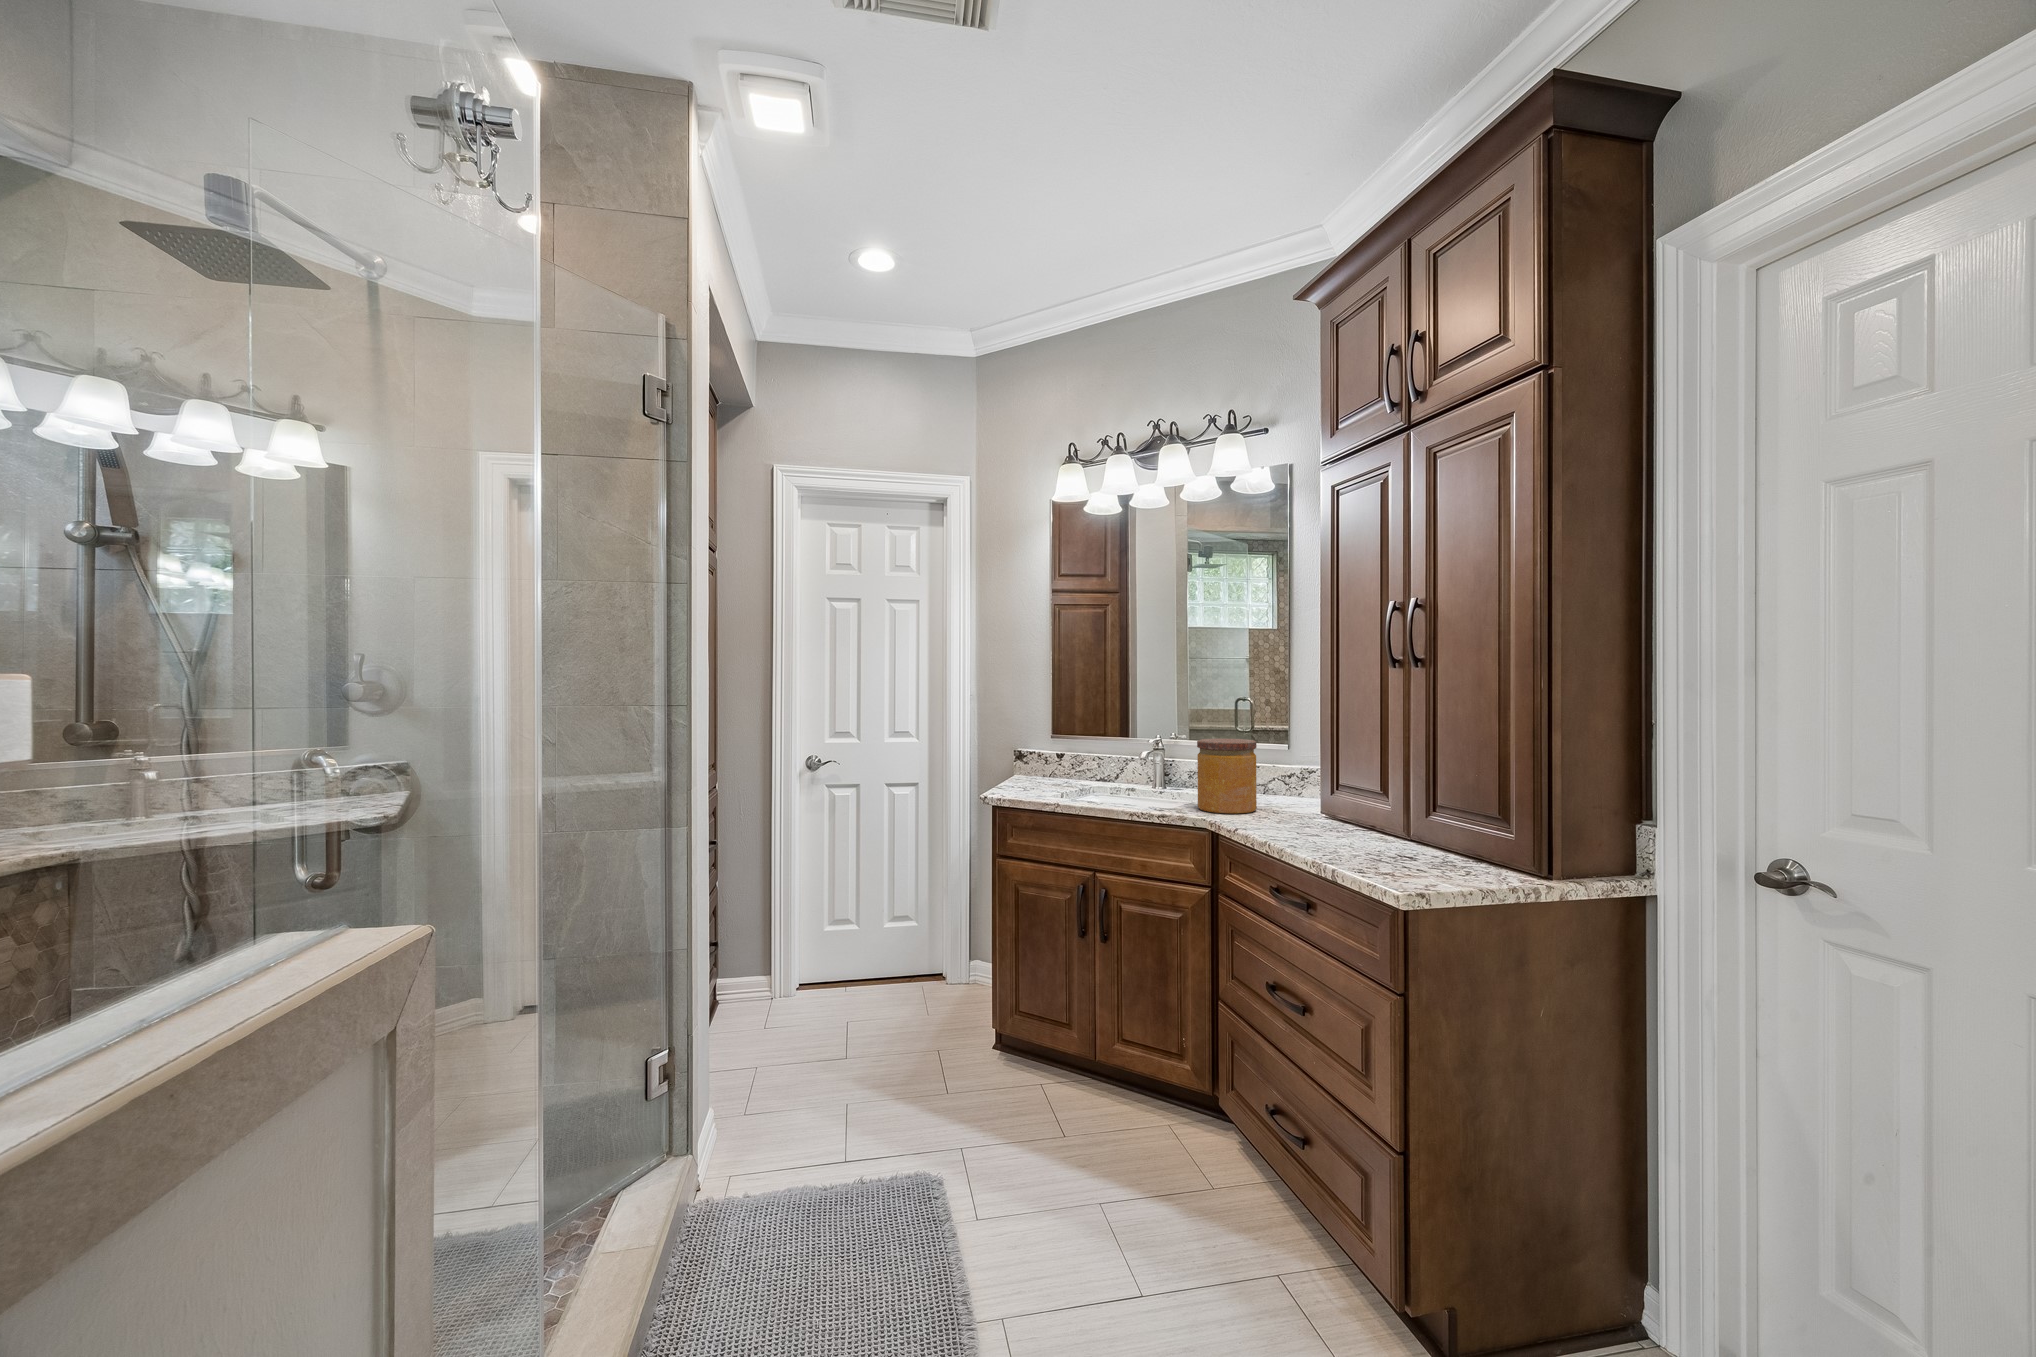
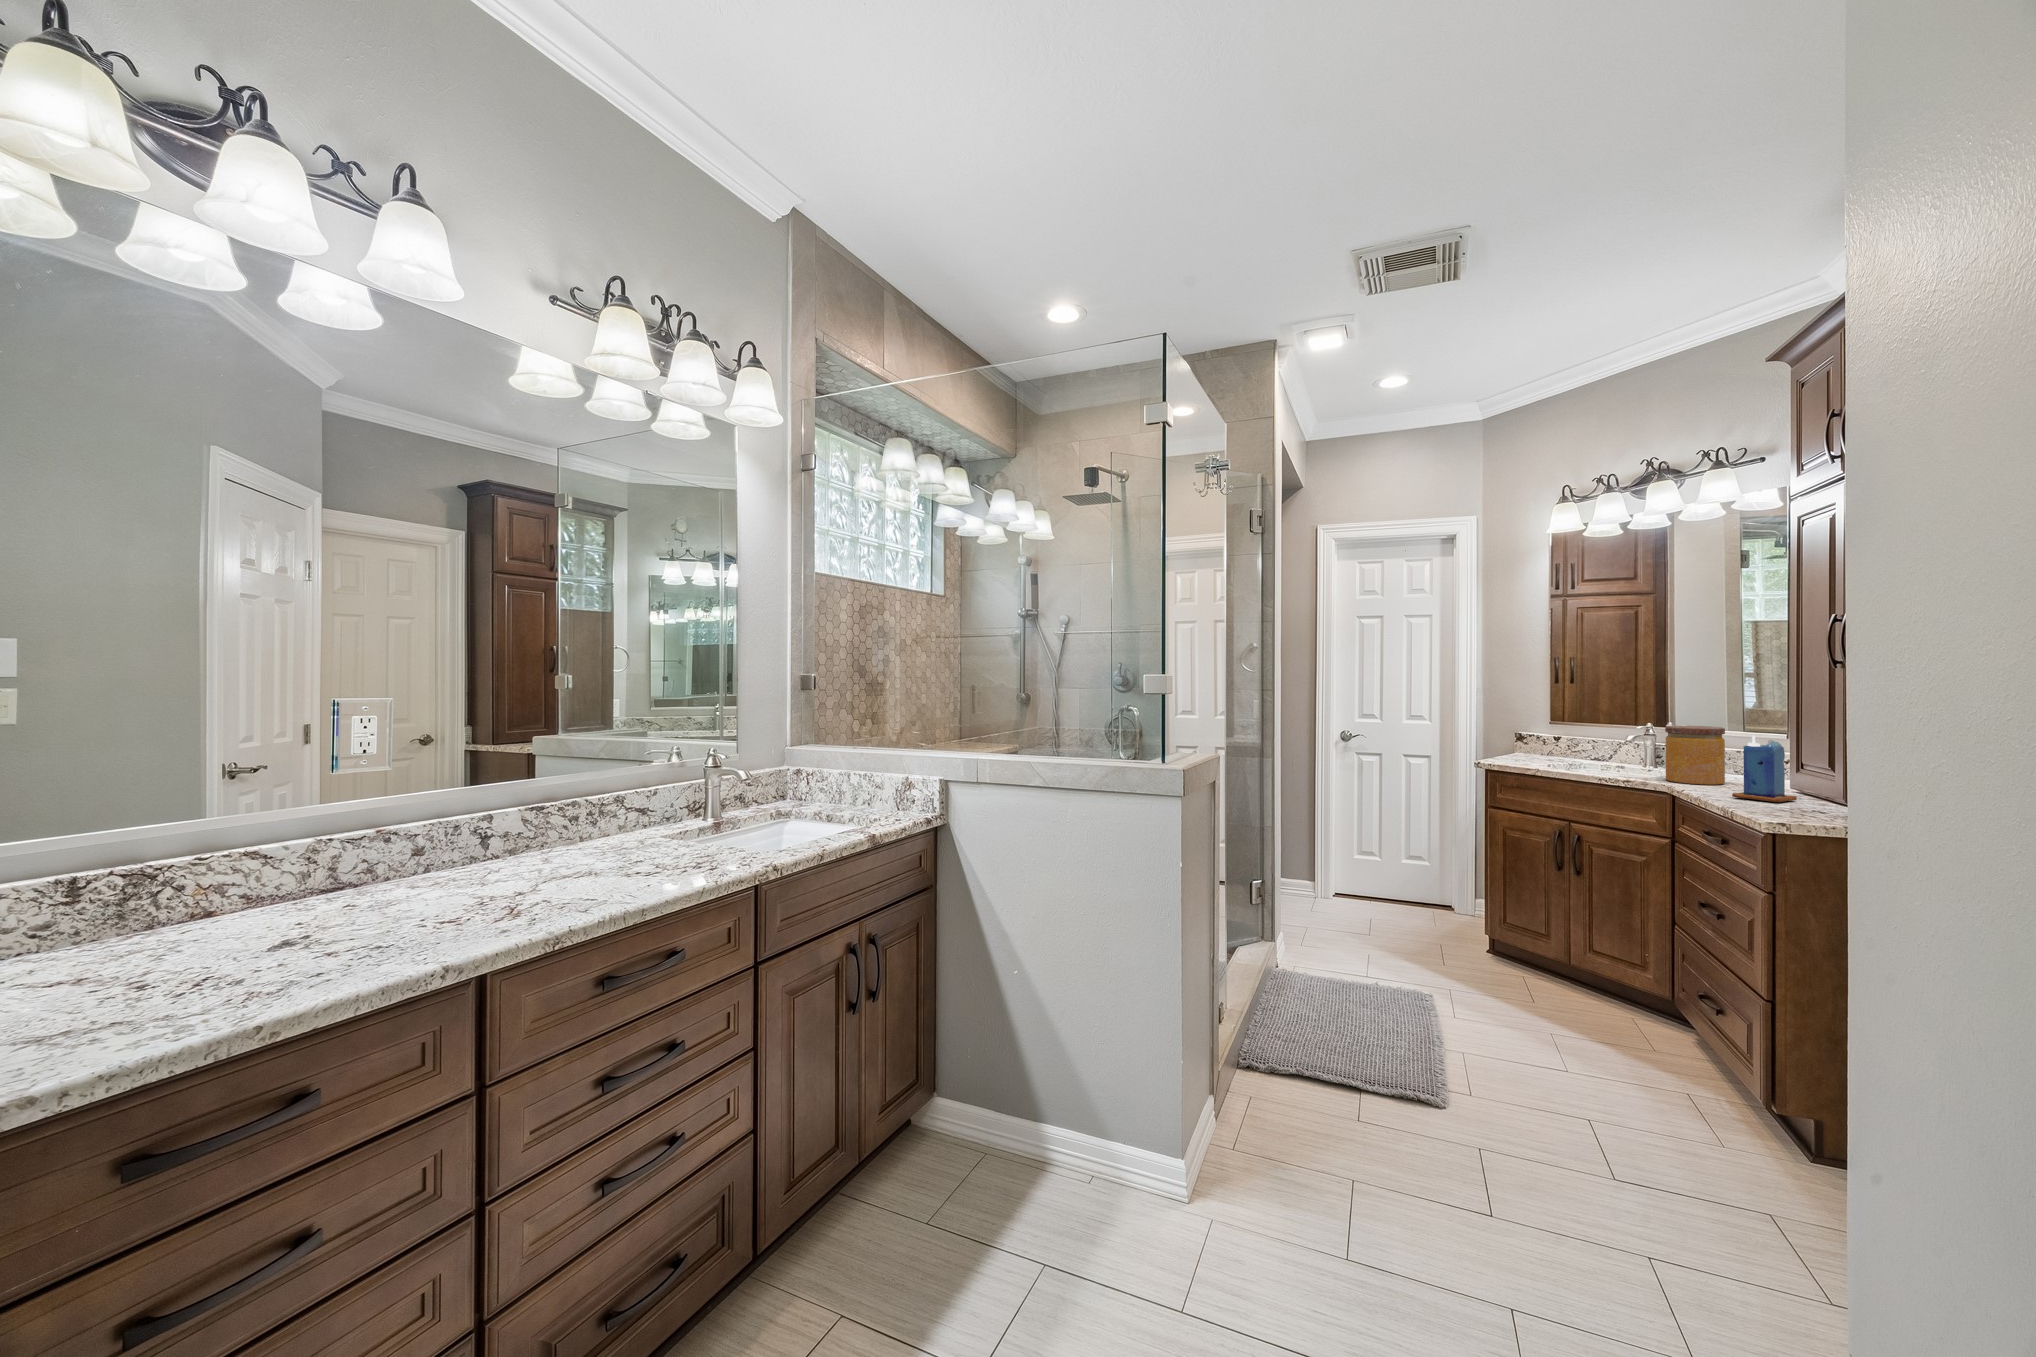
candle: none [1297,753,1355,840] -> present [1732,736,1797,802]

